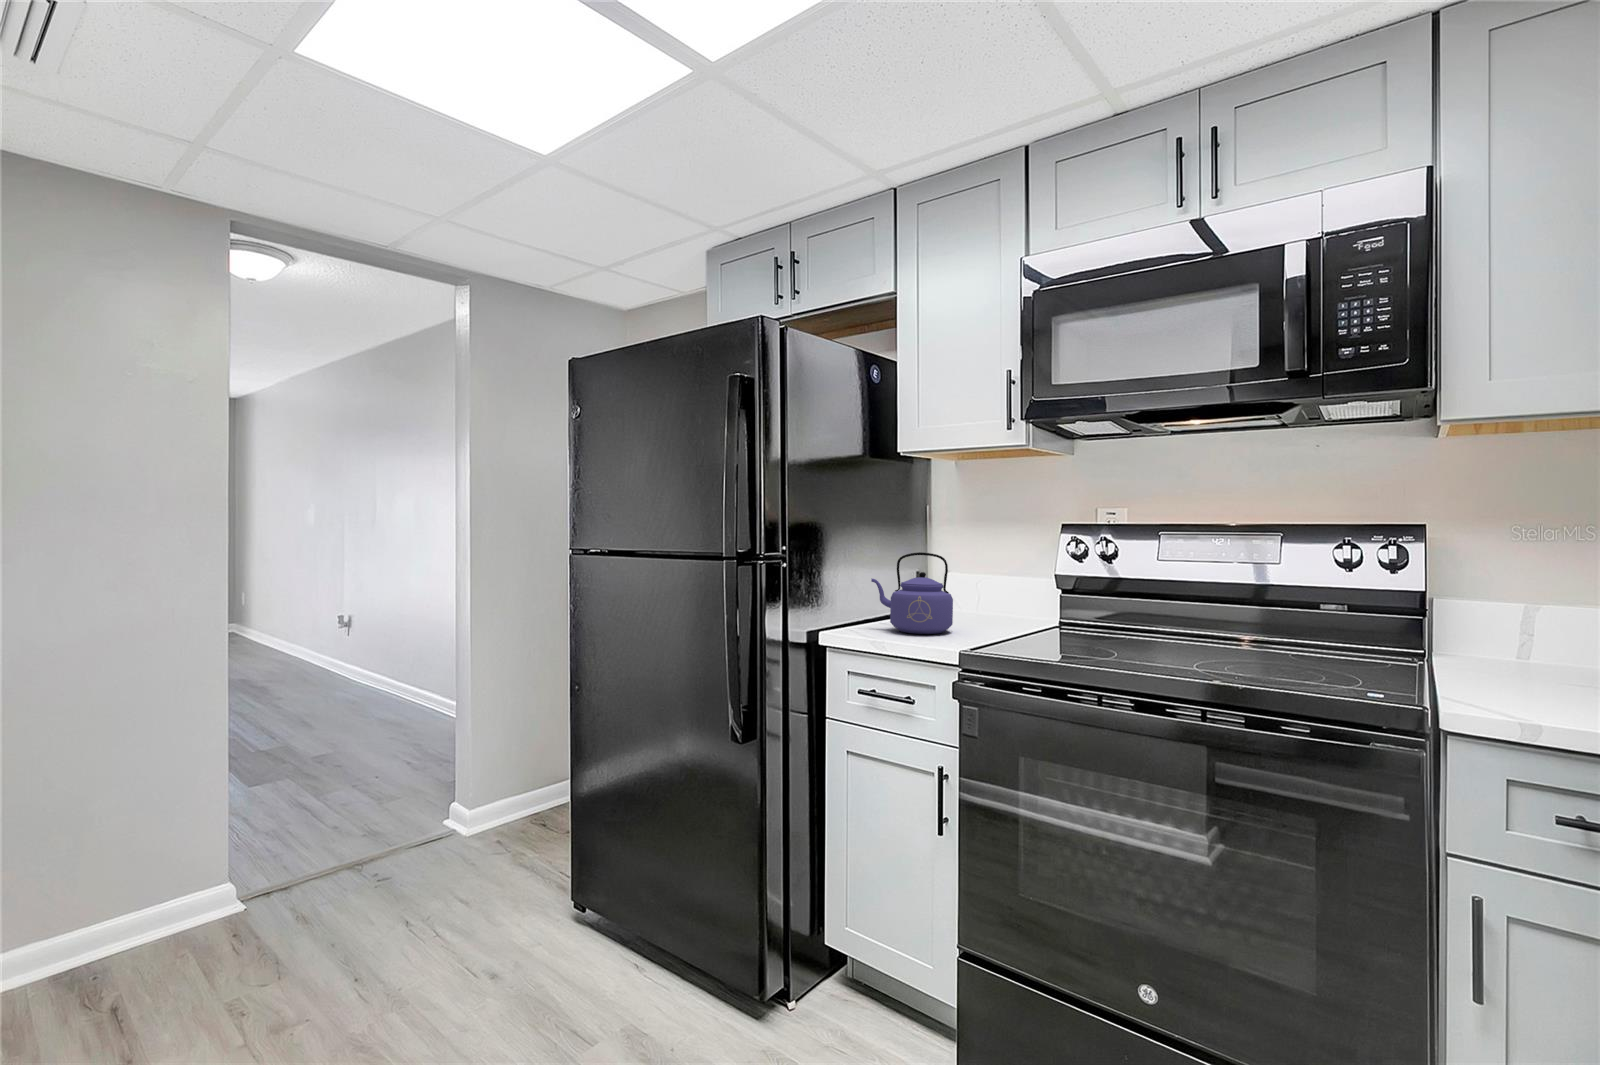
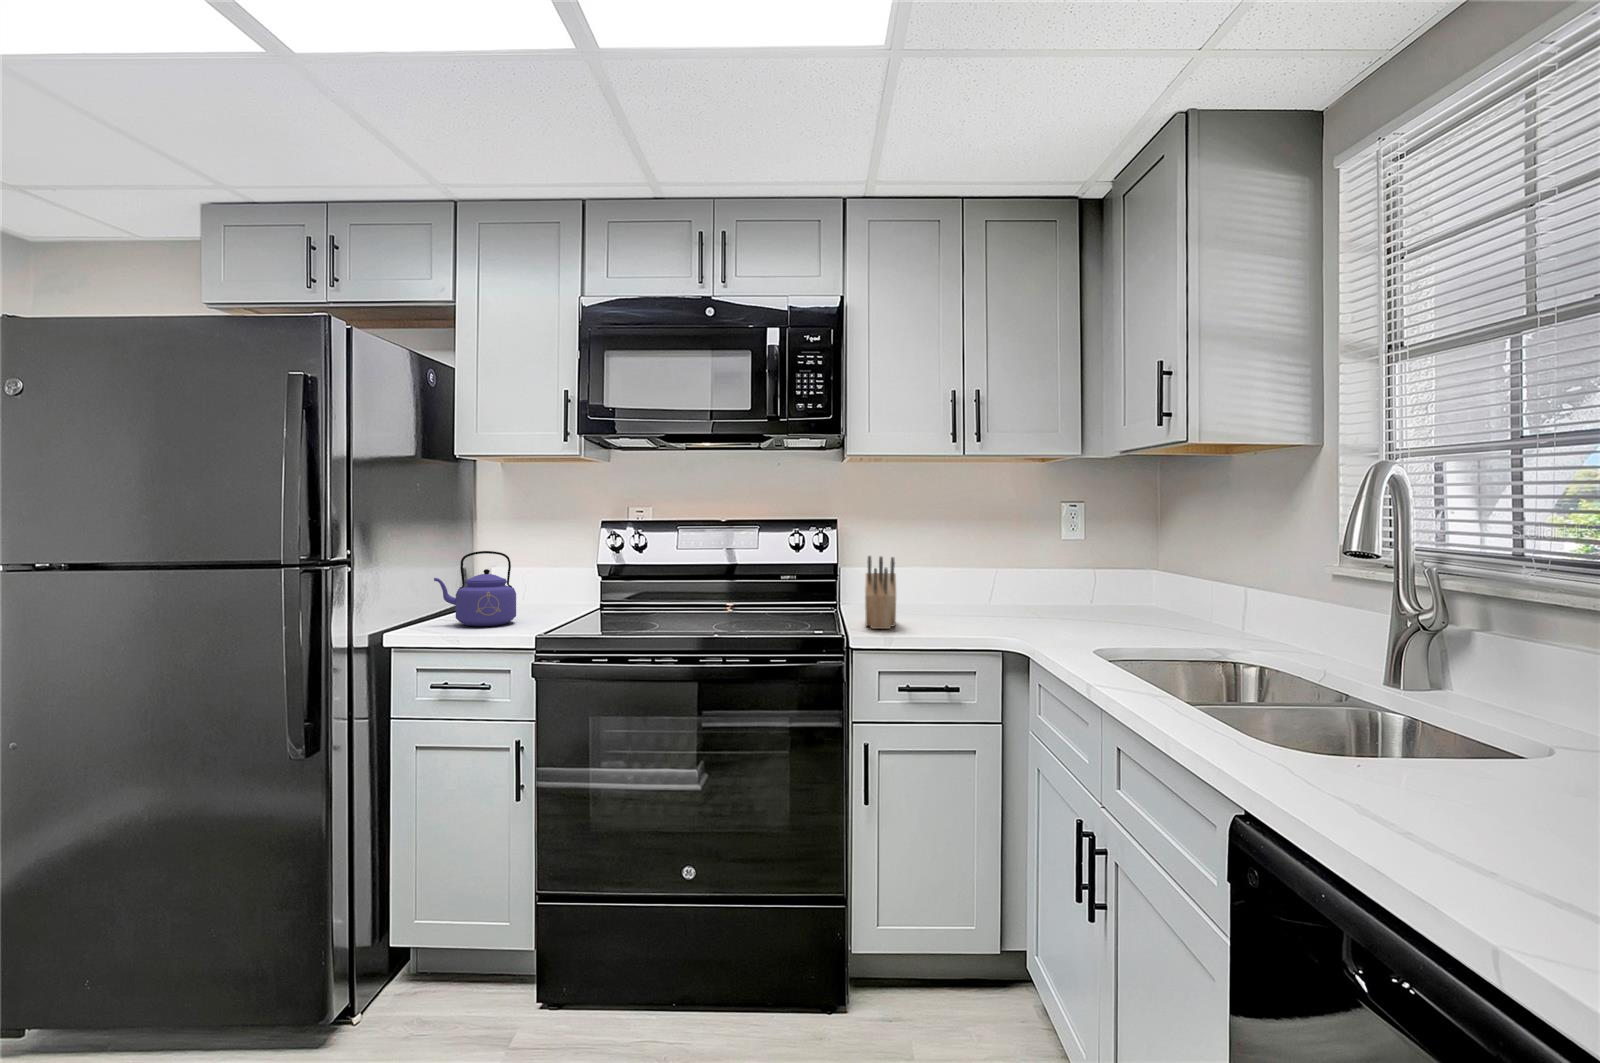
knife block: none [1476,576,1550,706] -> present [865,556,896,629]

